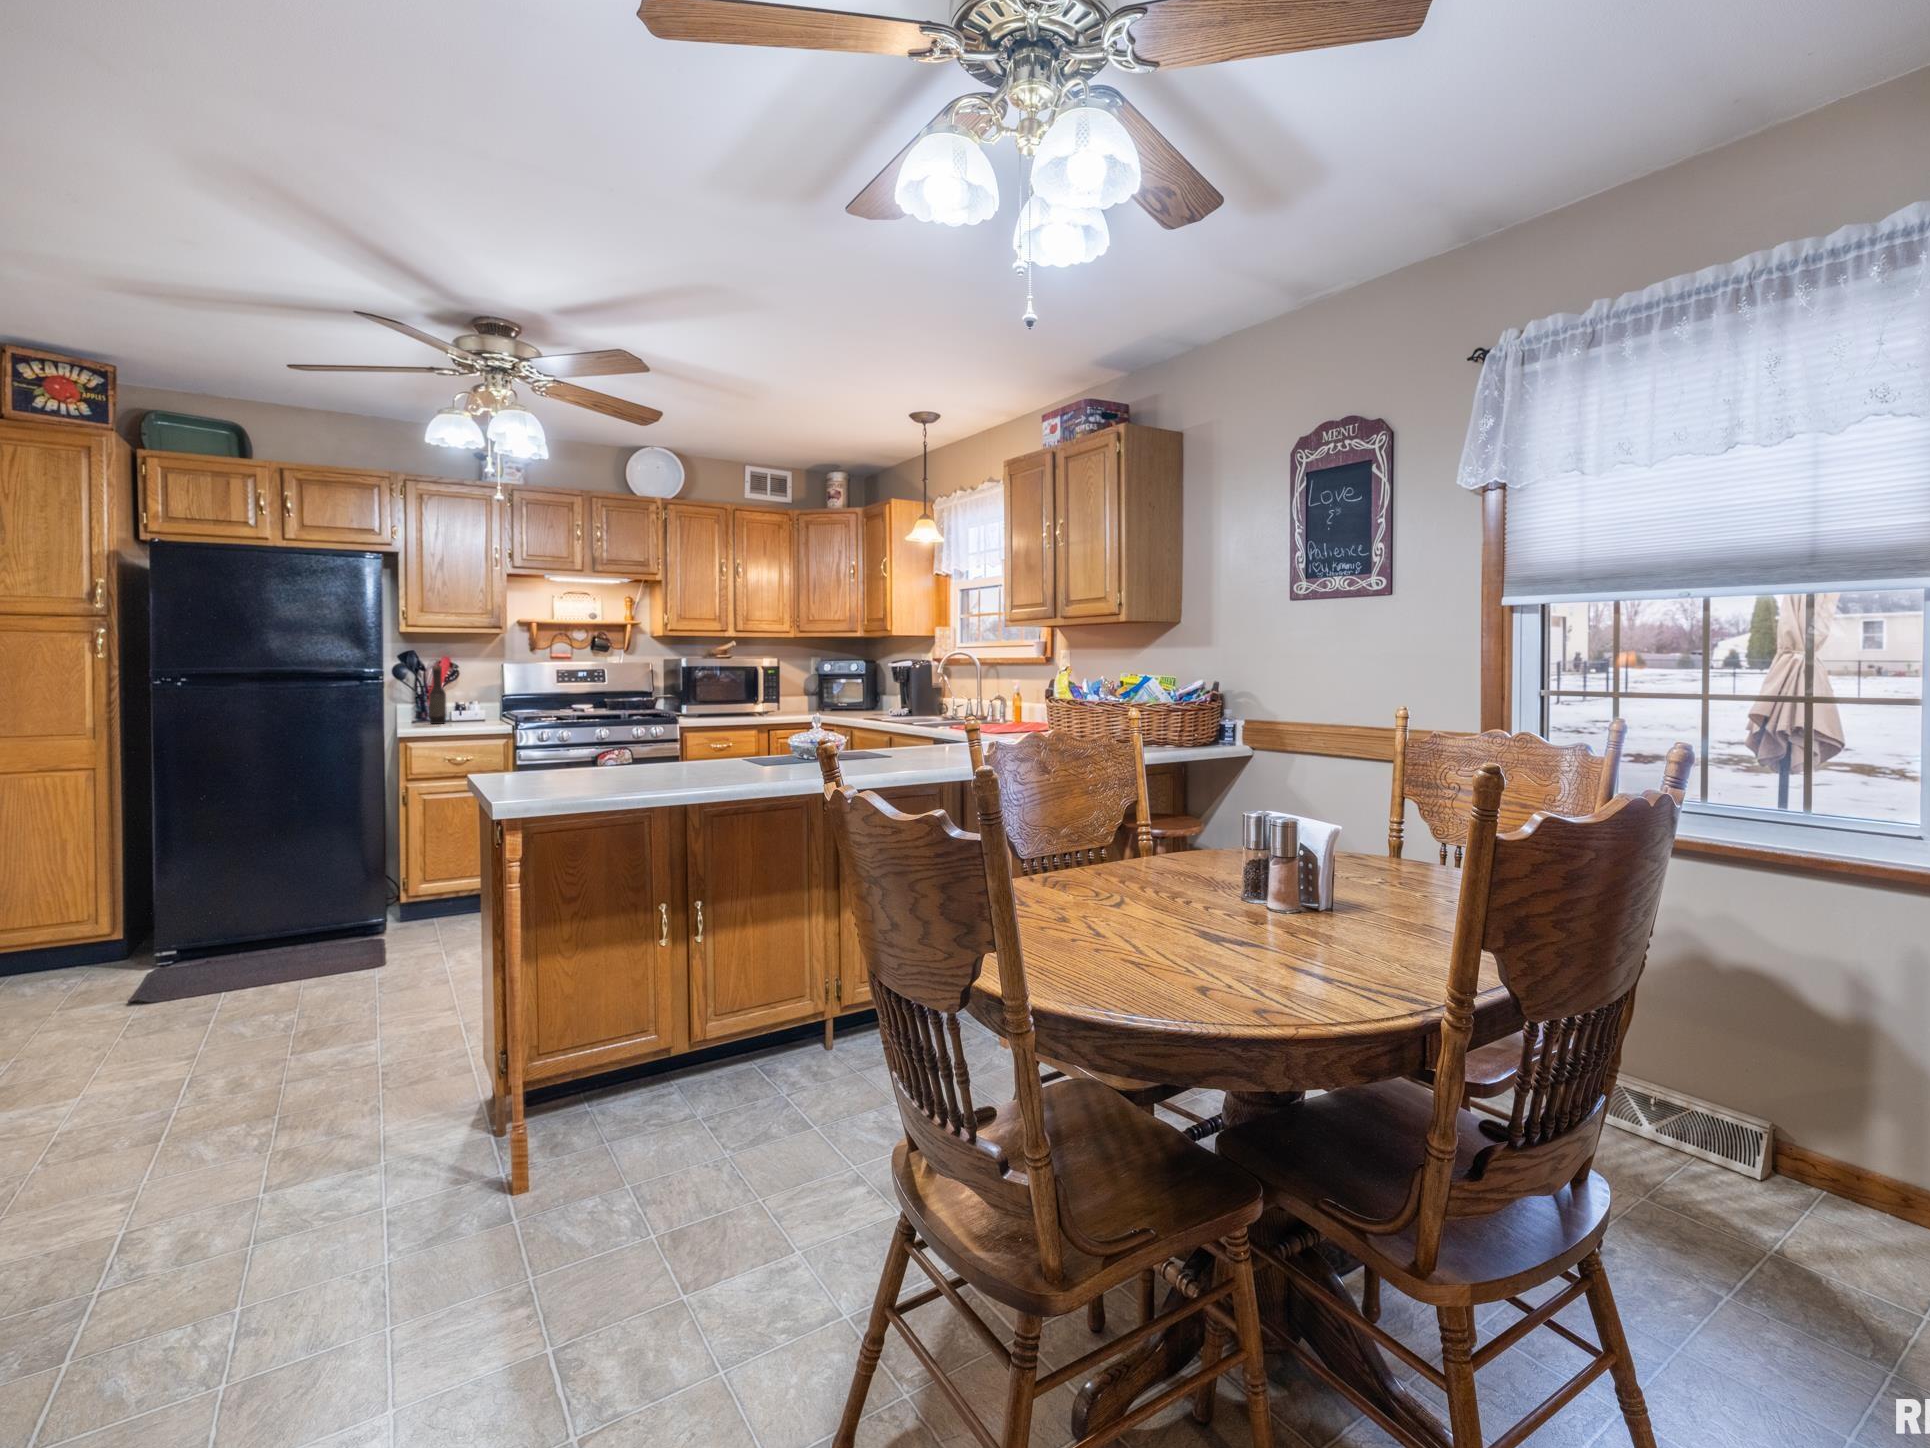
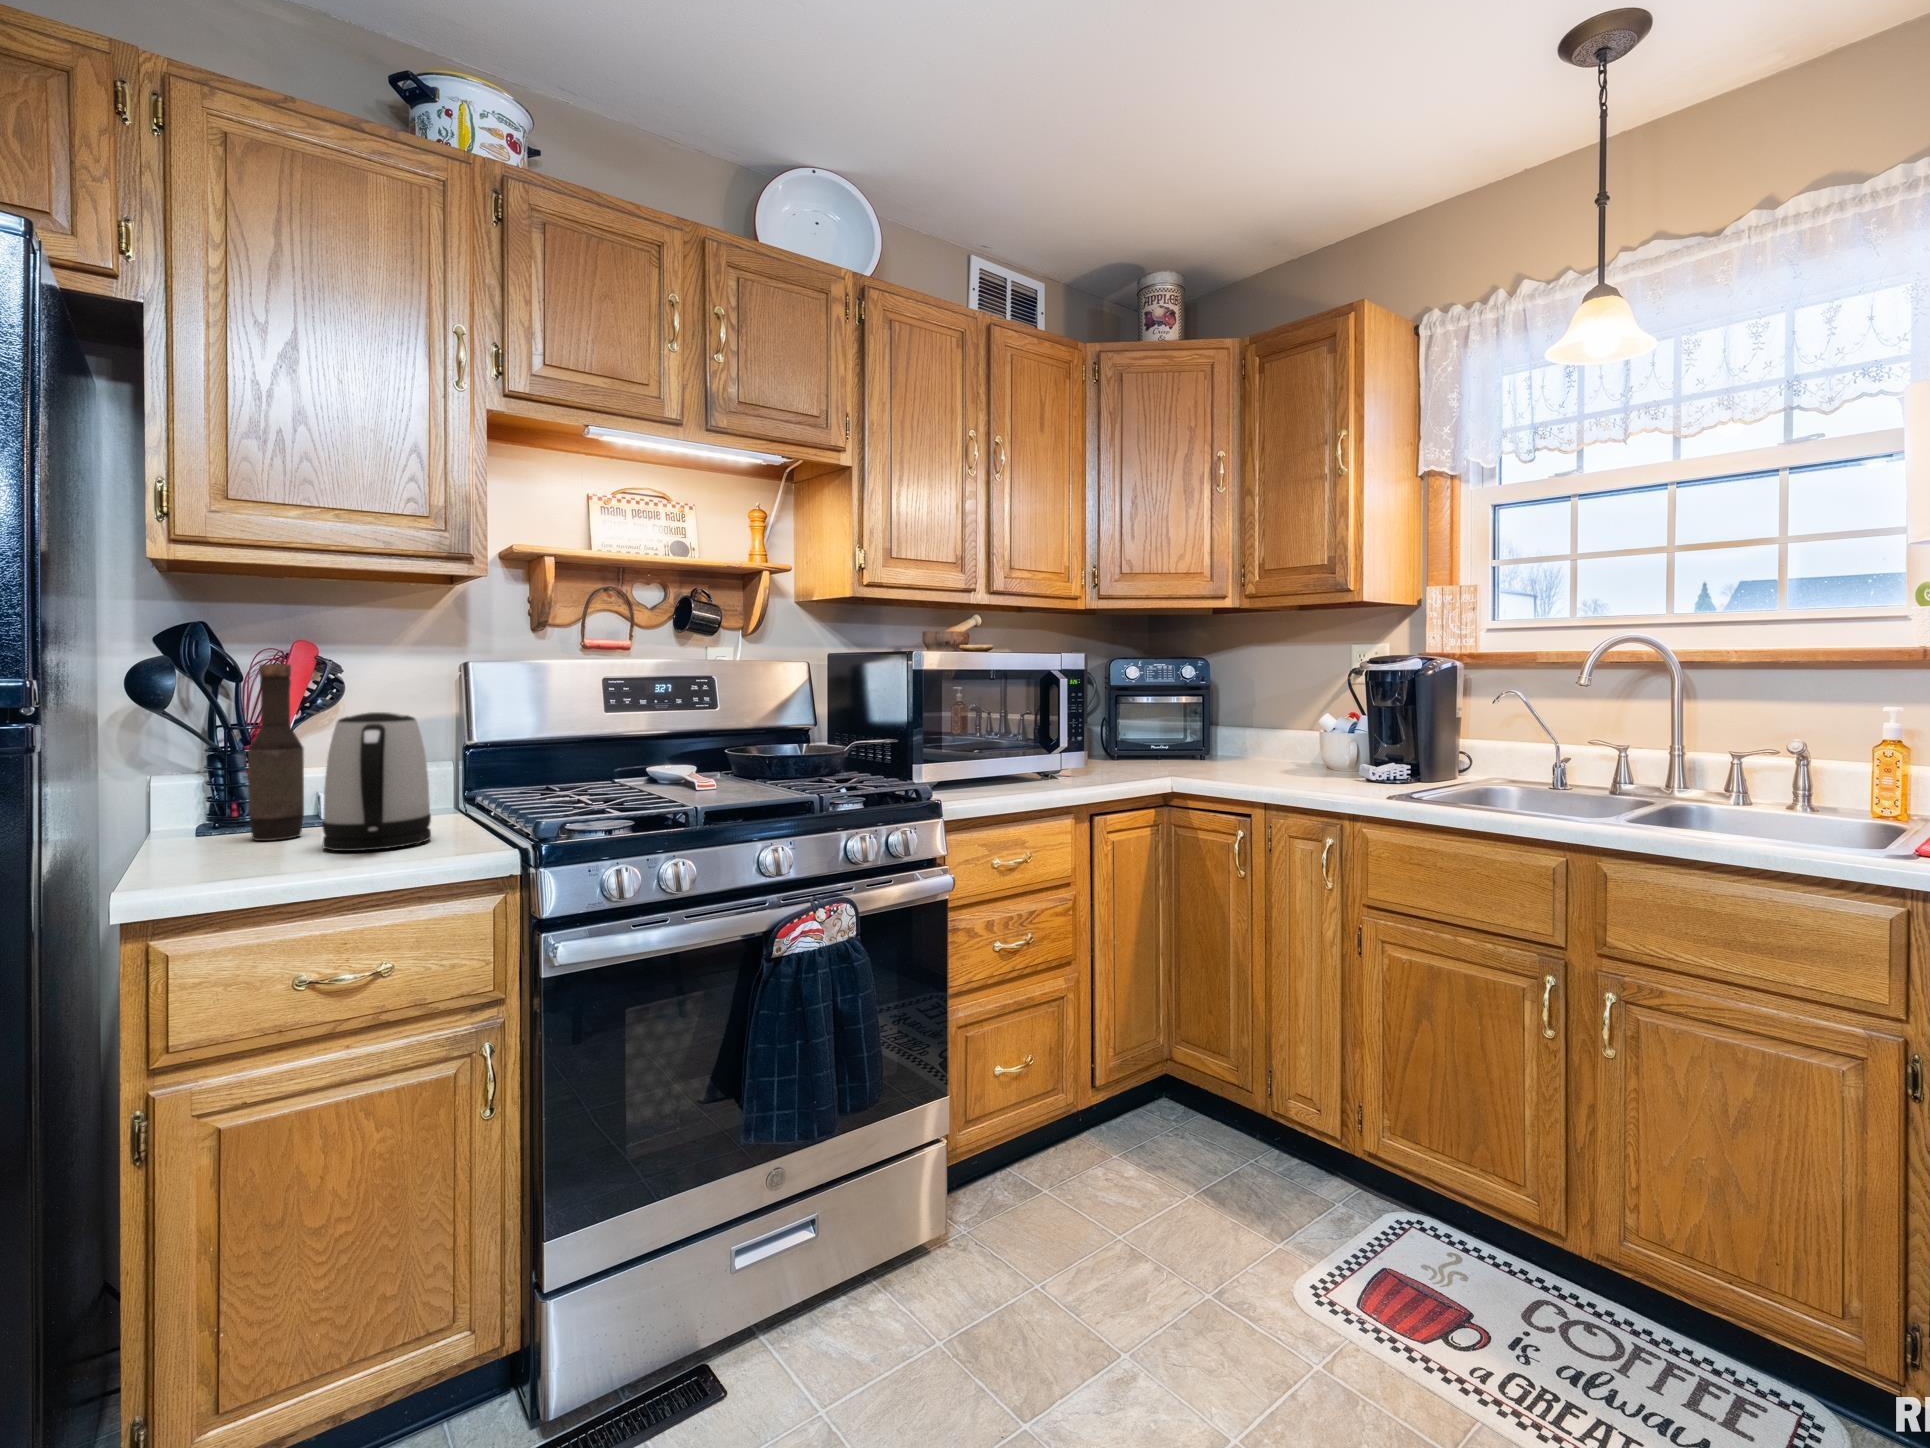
kettle: none [452,682,487,725] -> present [322,712,431,851]

